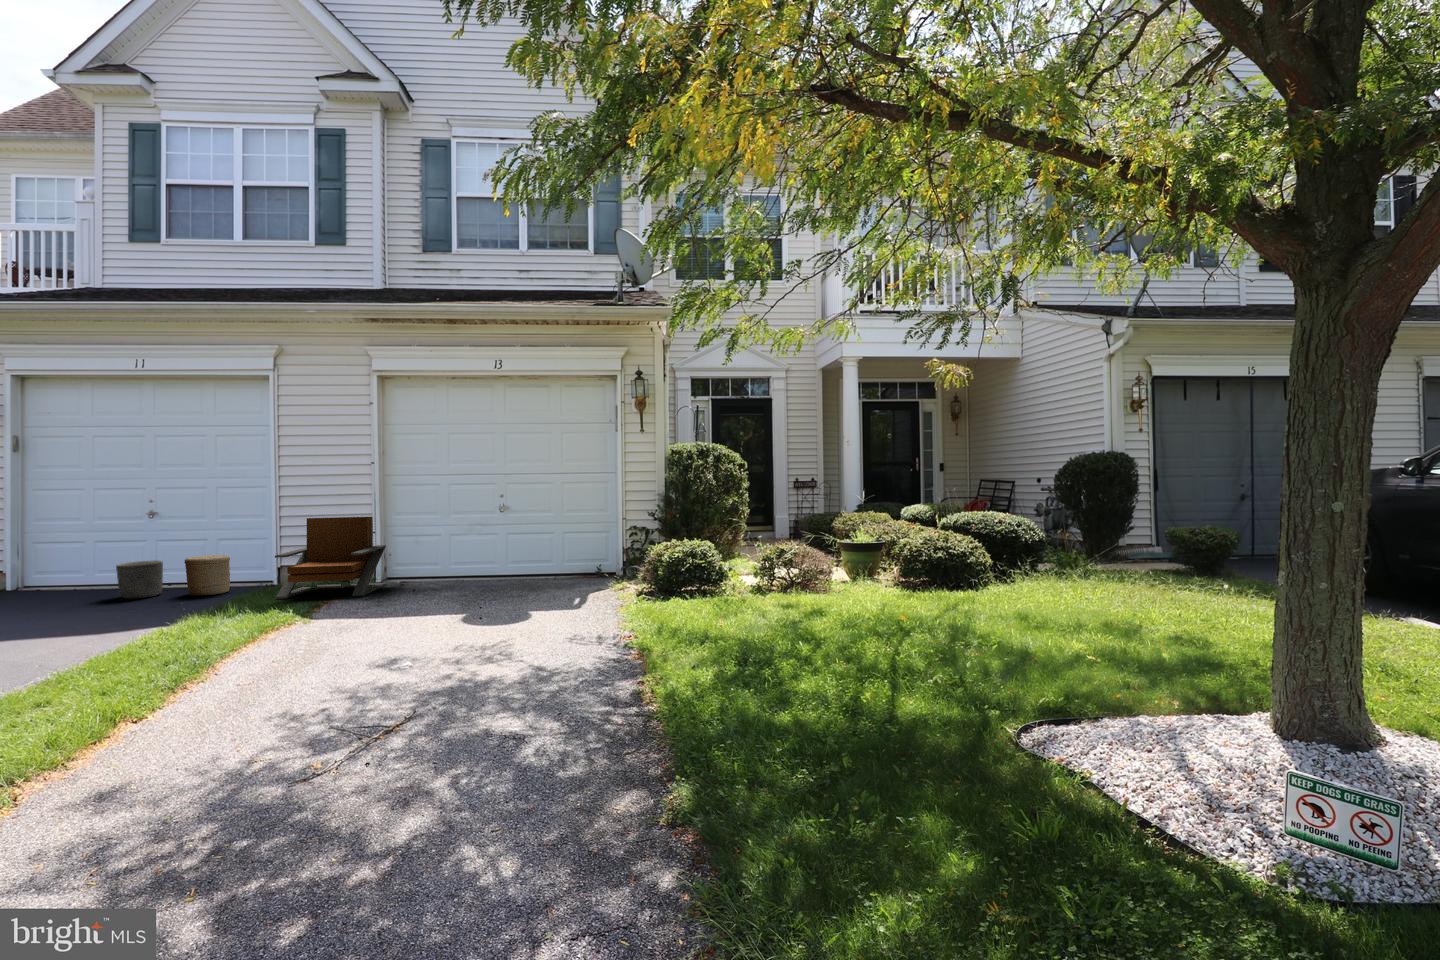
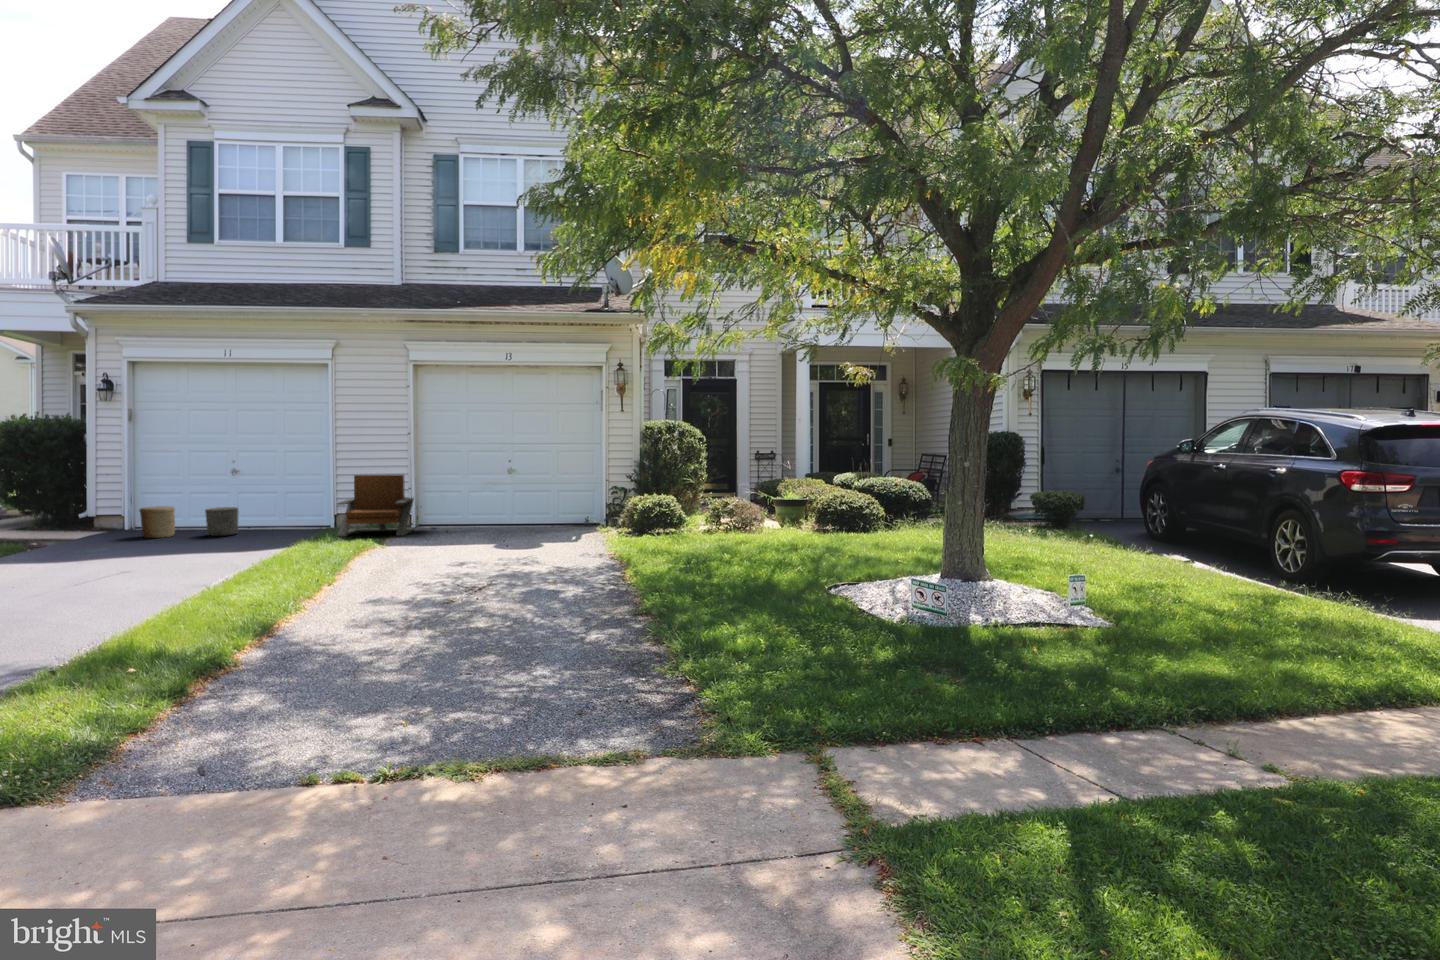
woven basket: present [185,555,230,596] -> present [140,506,175,538]

